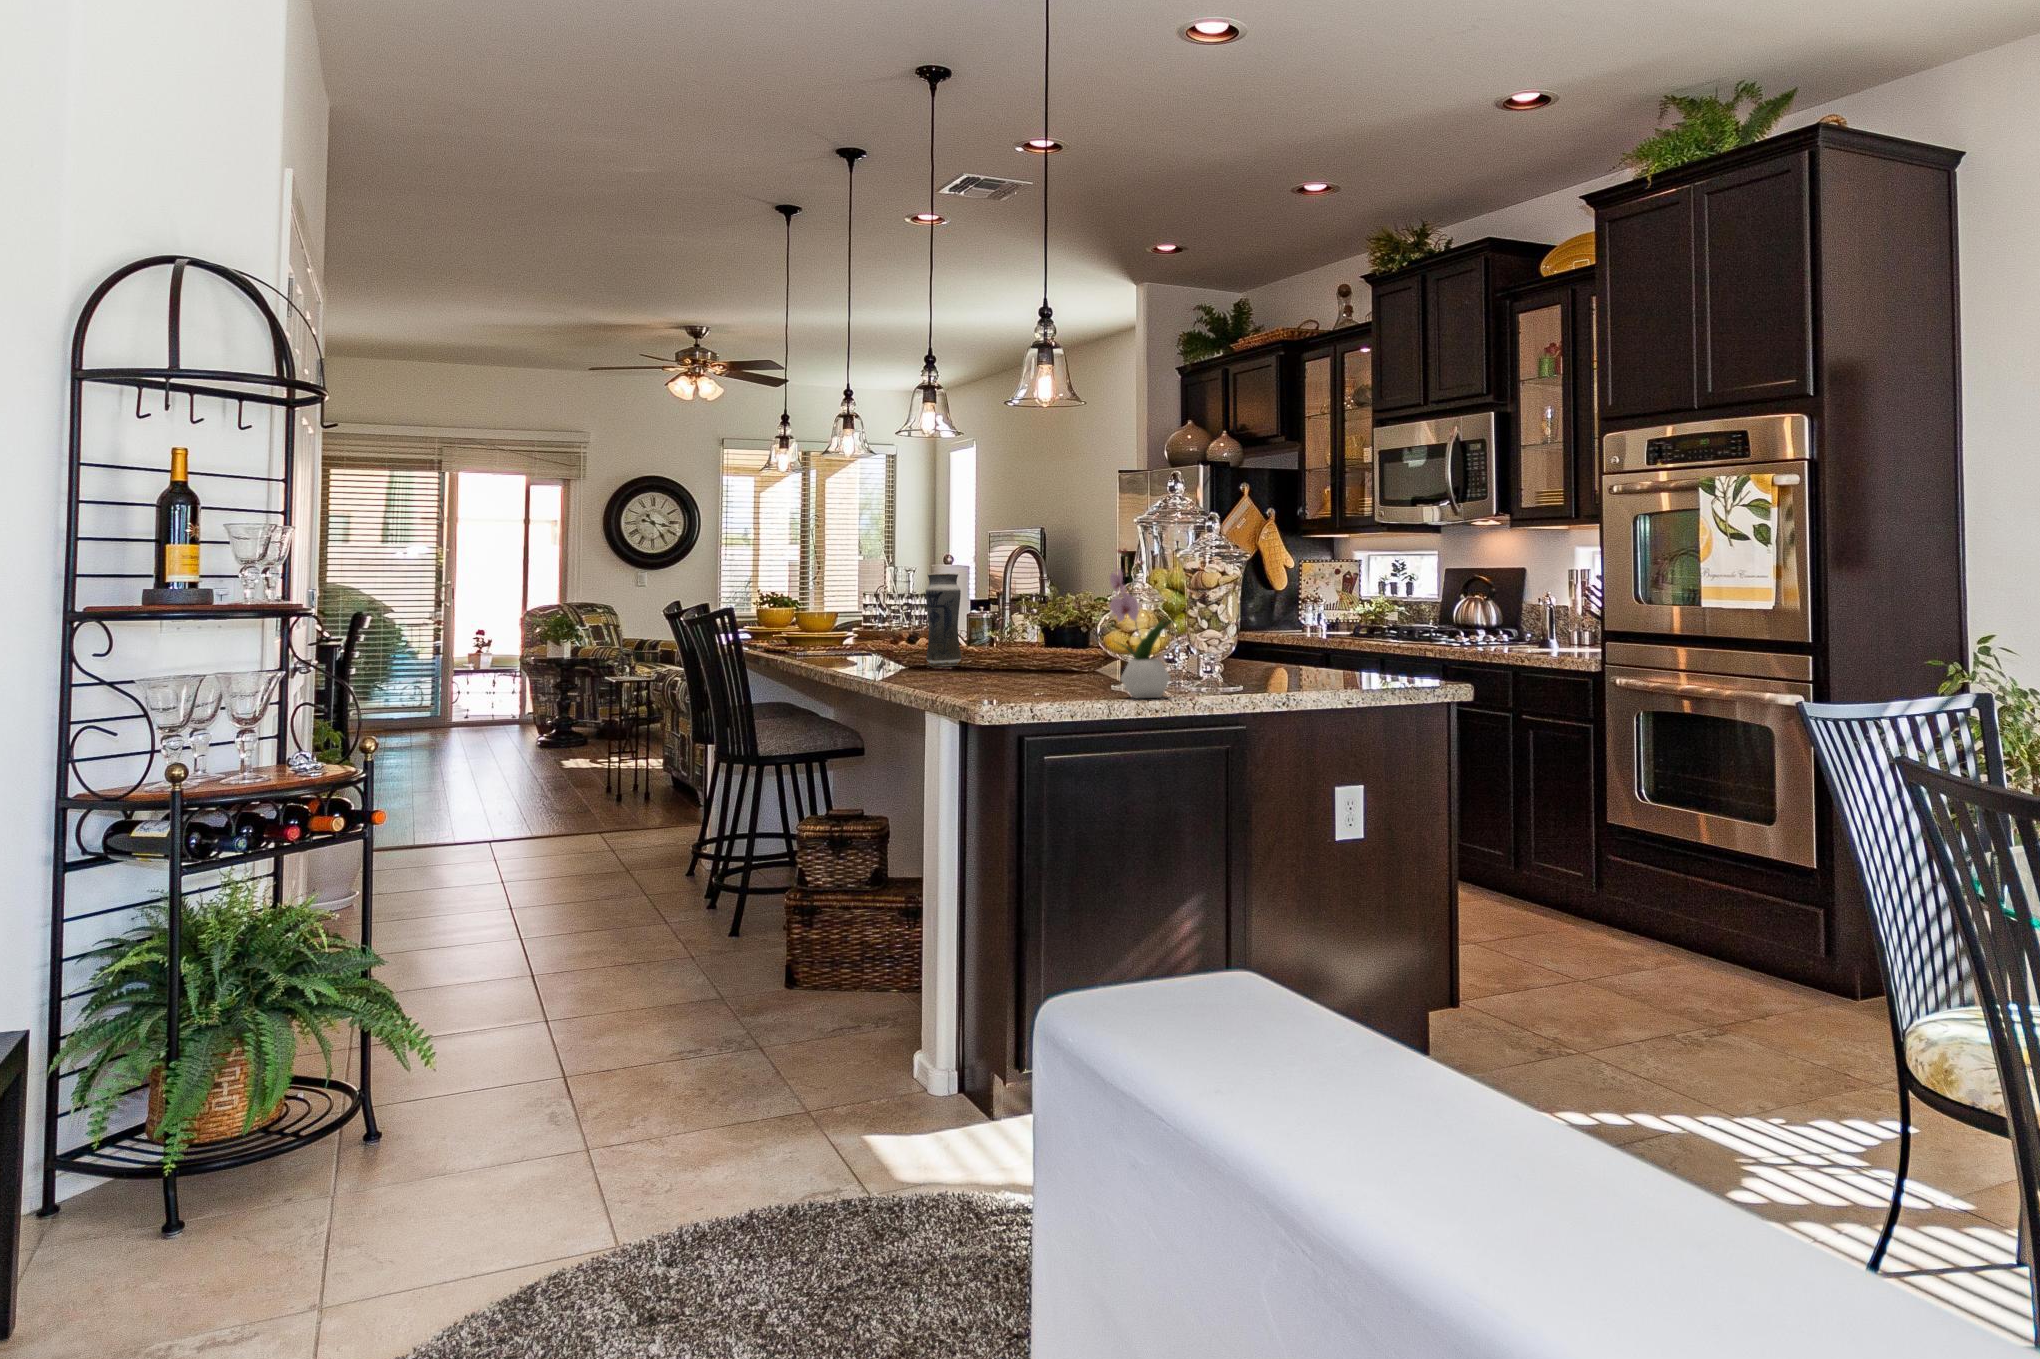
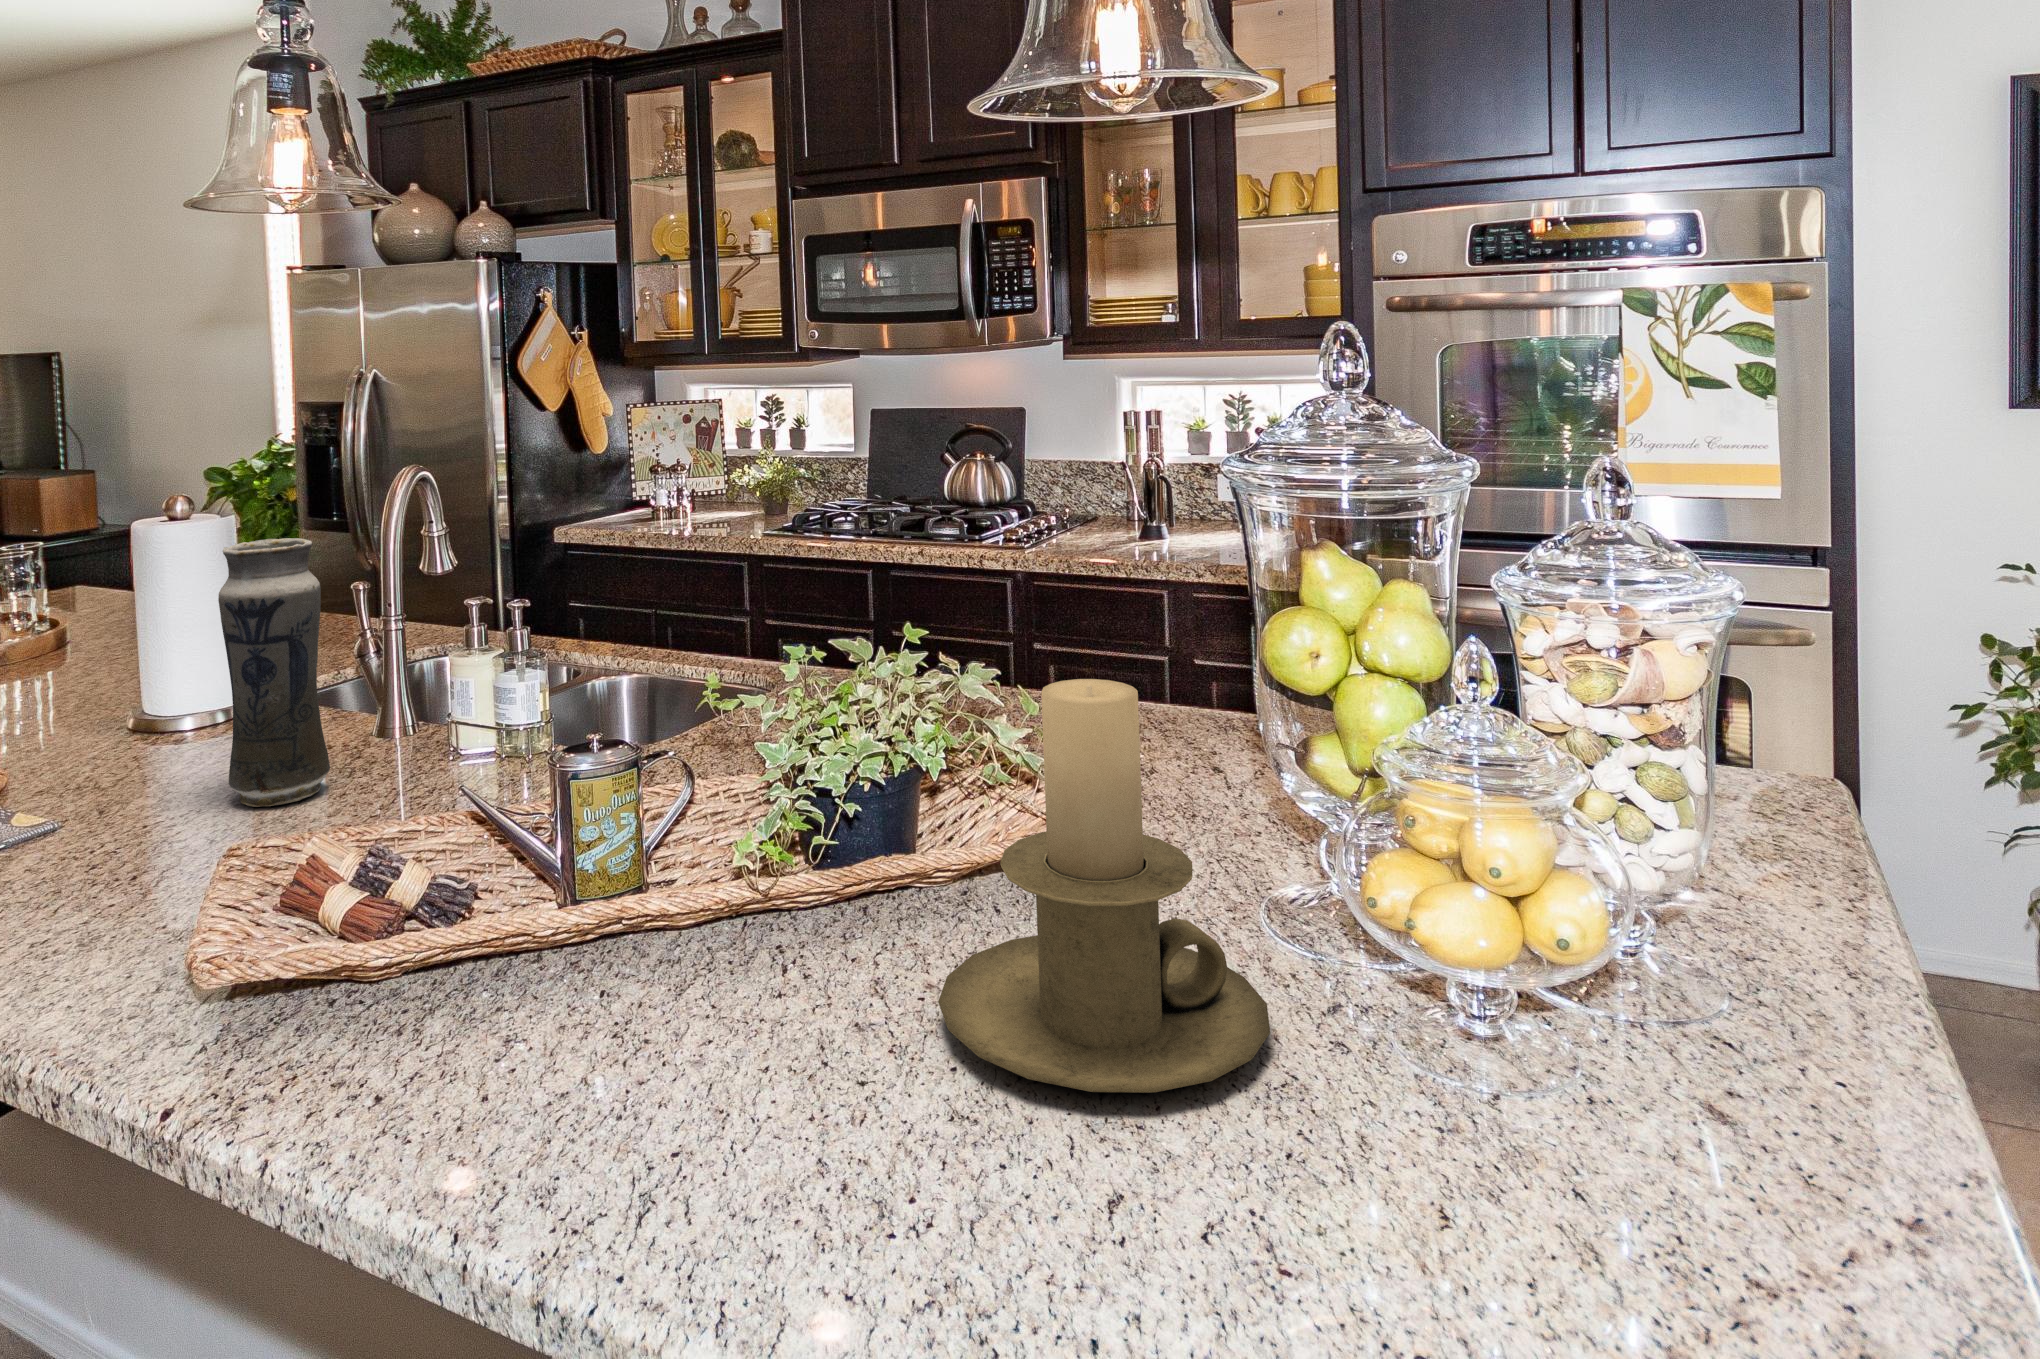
flower arrangement: present [1110,549,1171,698] -> none [1551,561,1797,1140]
candle holder: none [1008,590,1101,692] -> present [938,679,1270,1093]

